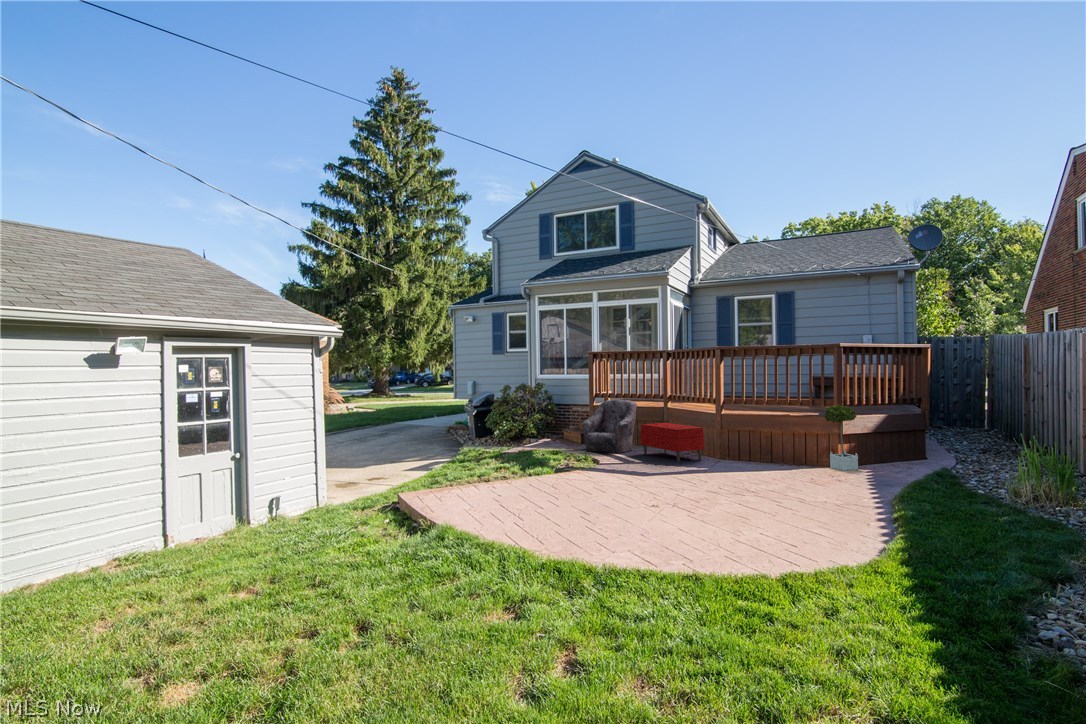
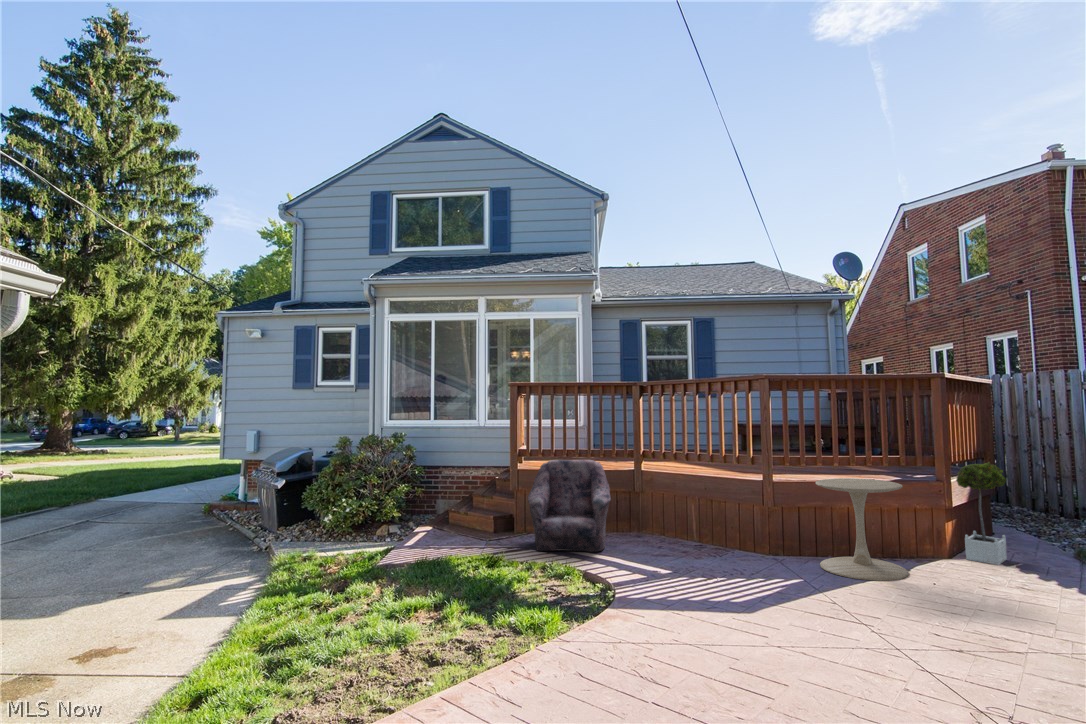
pedestal table: none [721,413,772,470] -> present [815,478,909,581]
bench: present [641,423,704,462] -> none [636,495,758,567]

